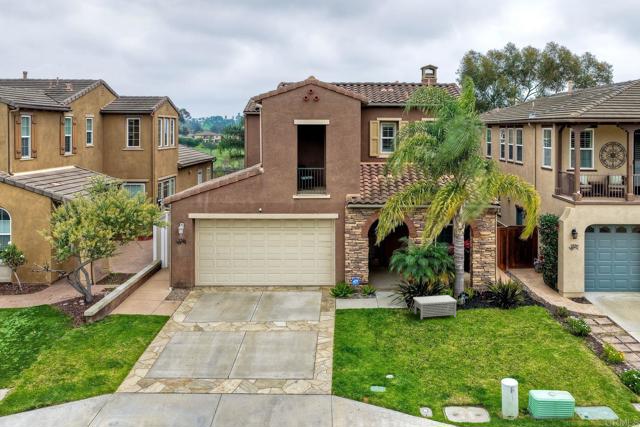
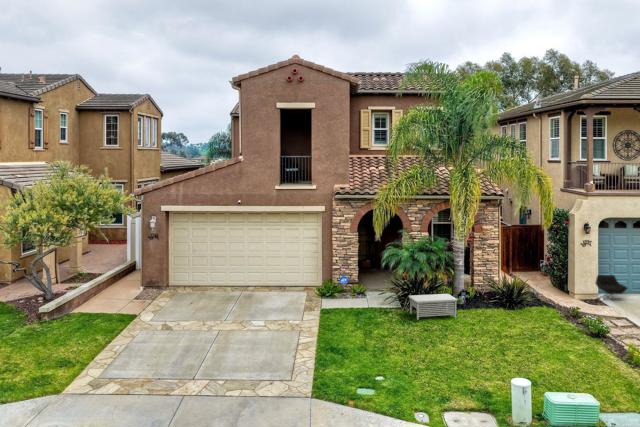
lounge chair: none [582,275,611,301] -> present [596,275,627,299]

